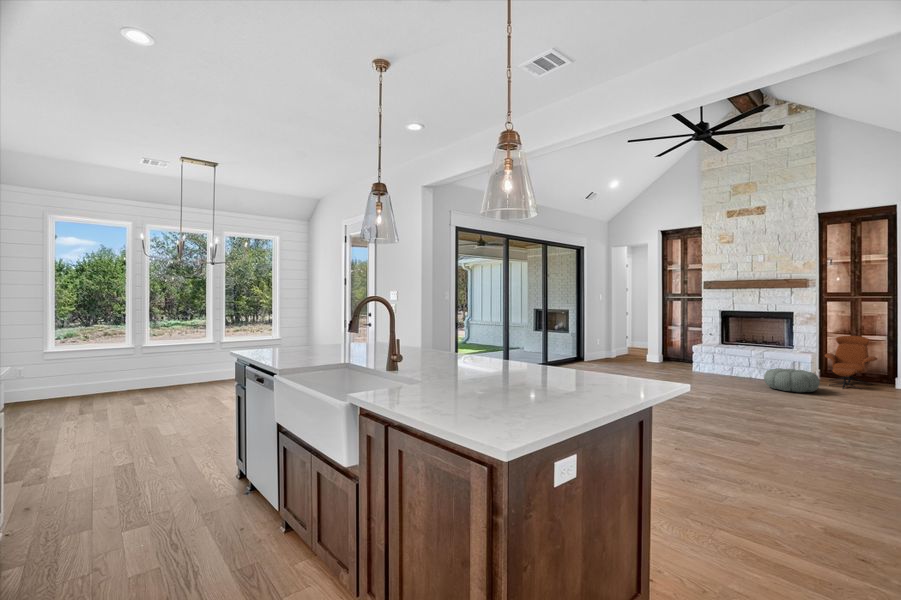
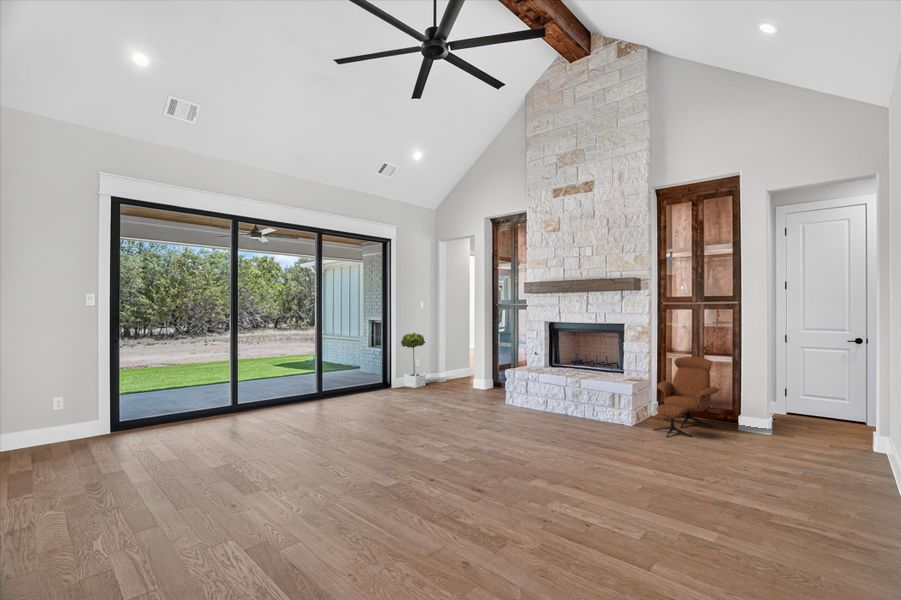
potted tree: none [590,319,608,361] -> present [401,333,425,388]
pouf: present [764,368,820,392] -> none [560,407,628,447]

